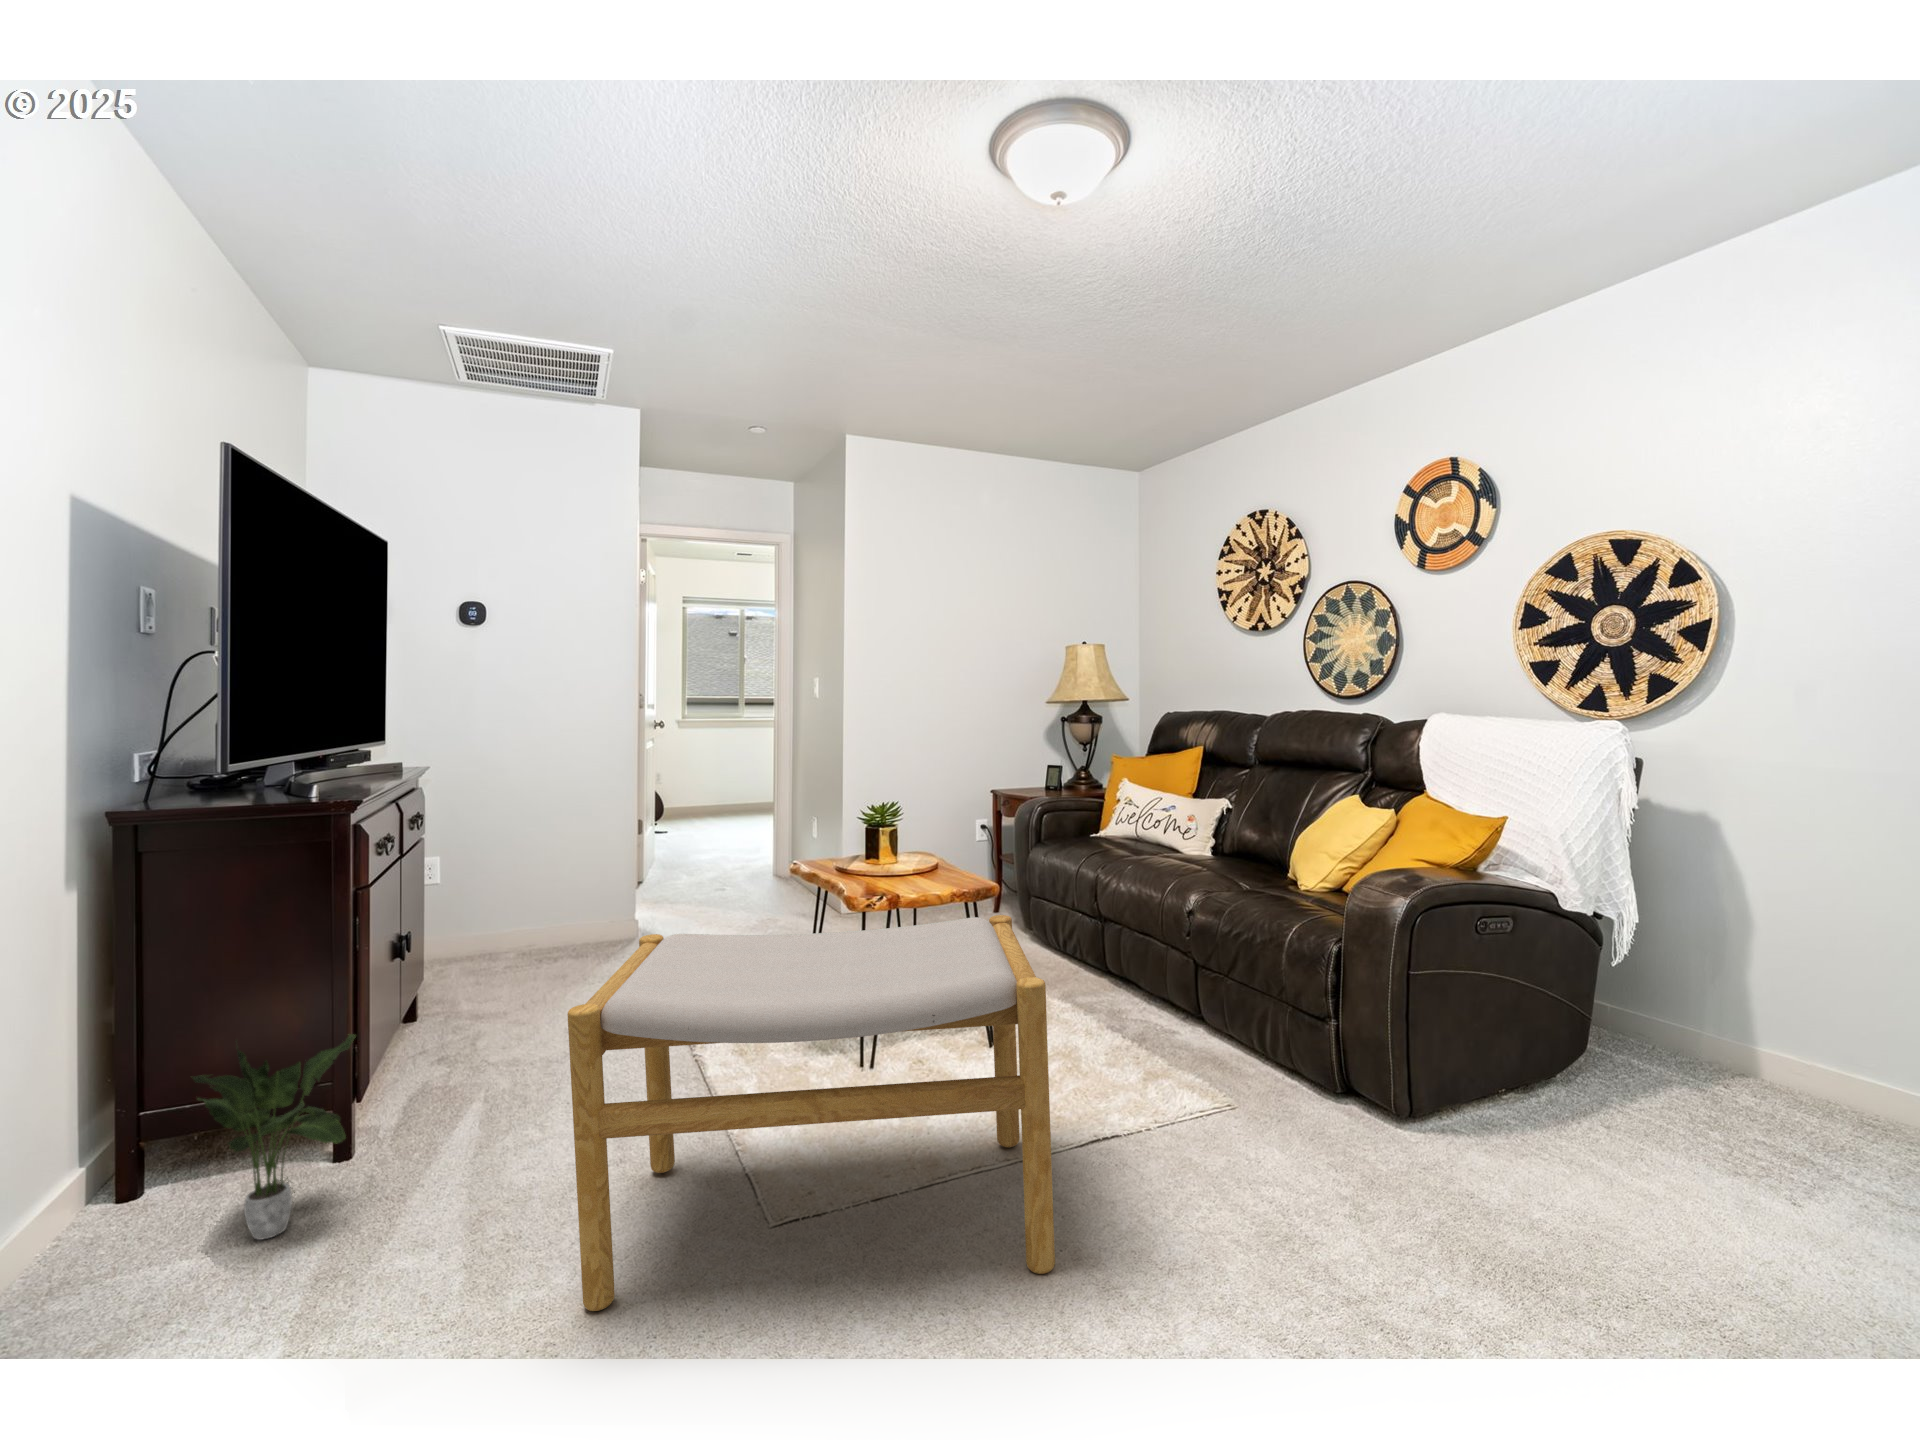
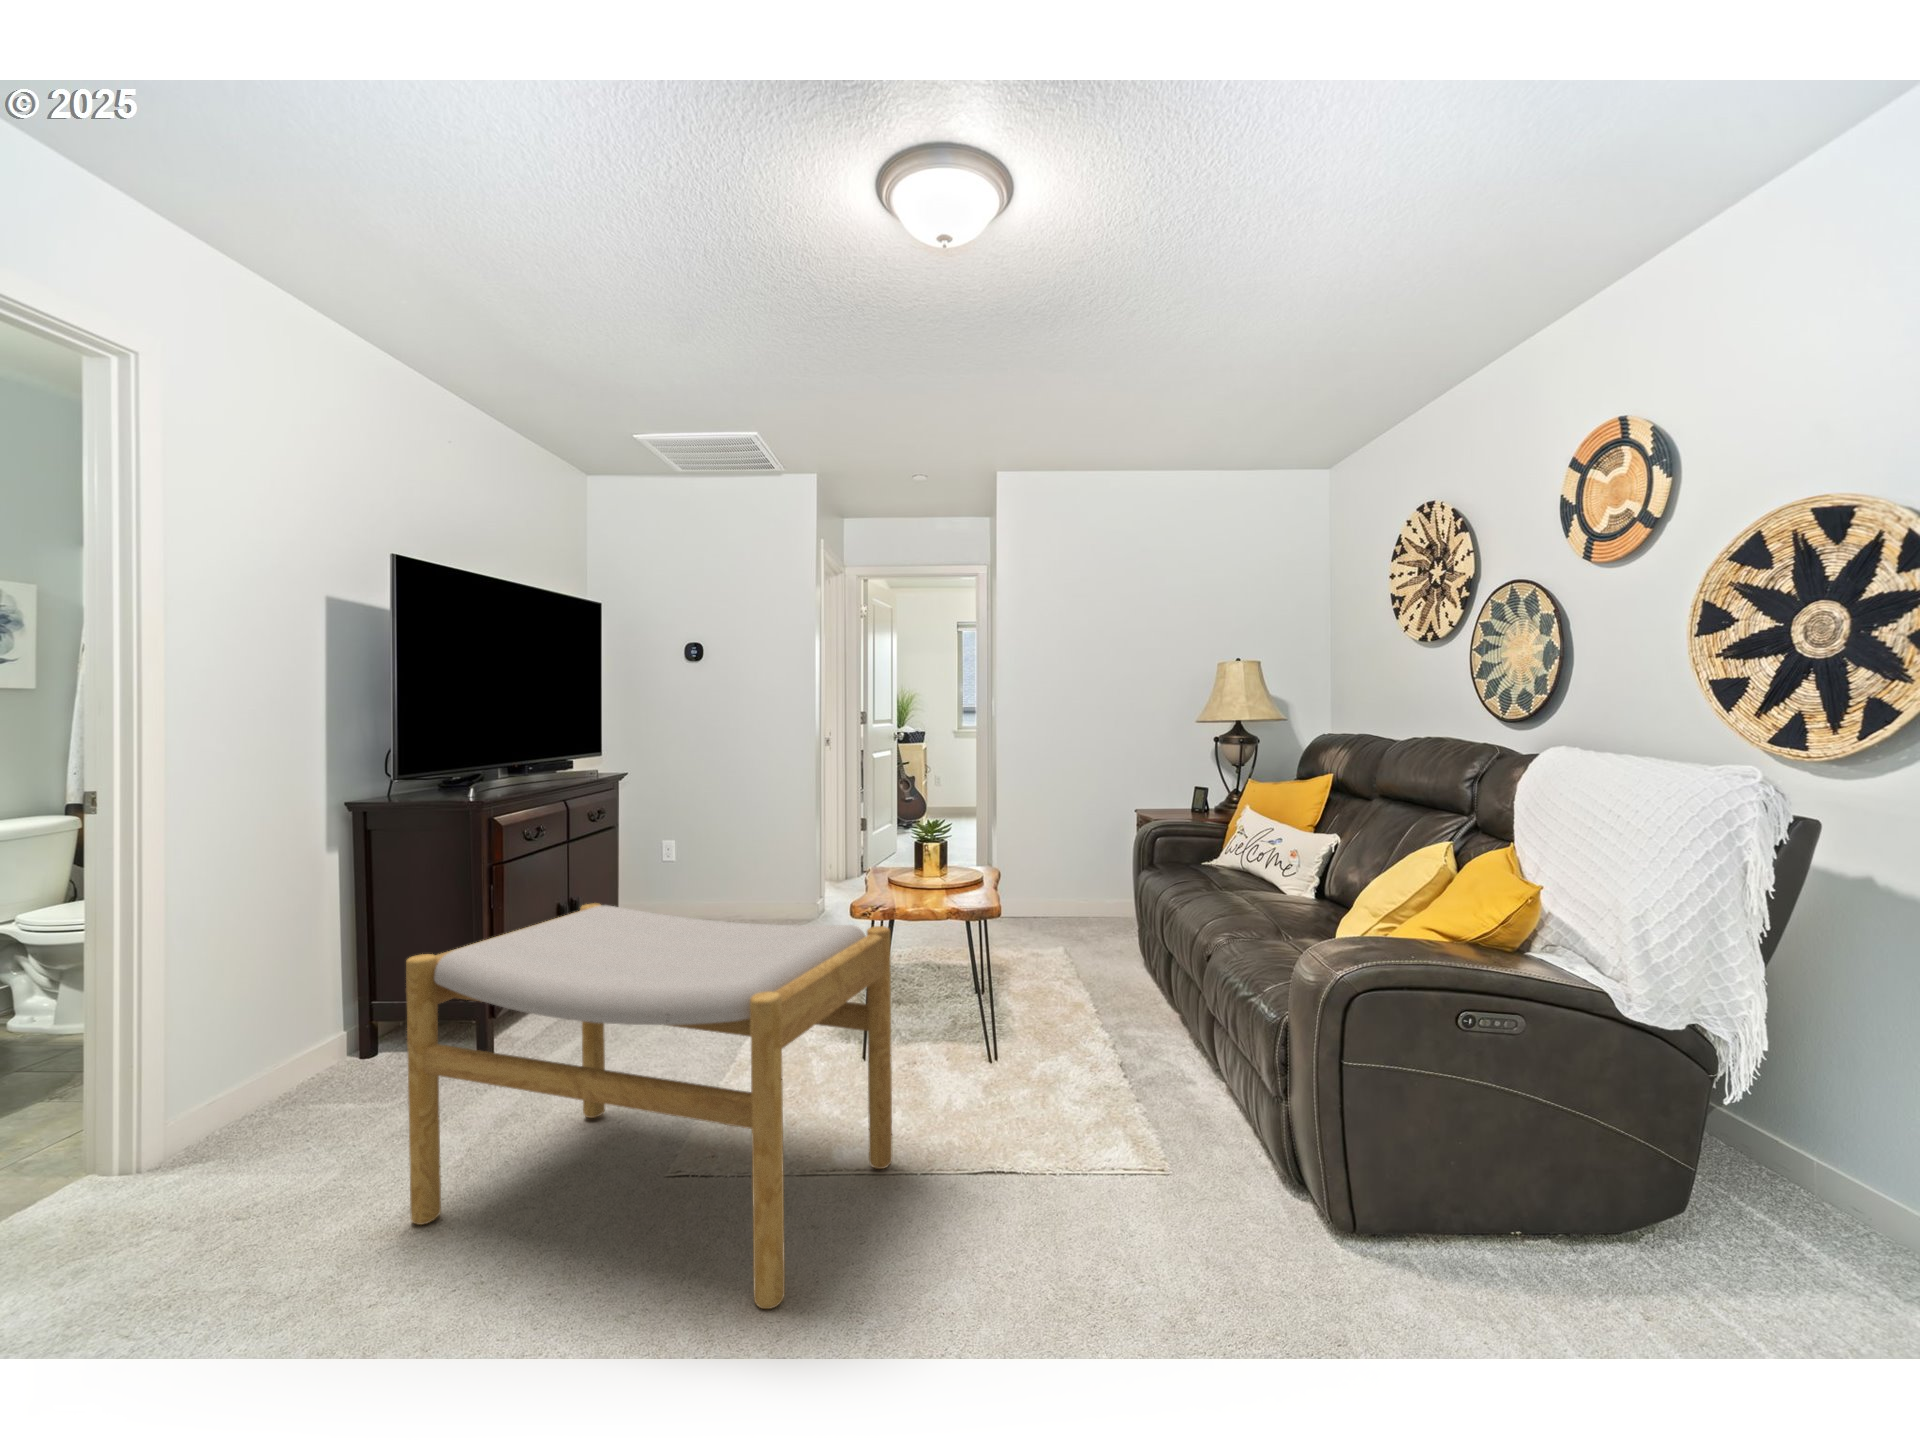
potted plant: present [193,1034,355,1240] -> none [267,941,396,1103]

